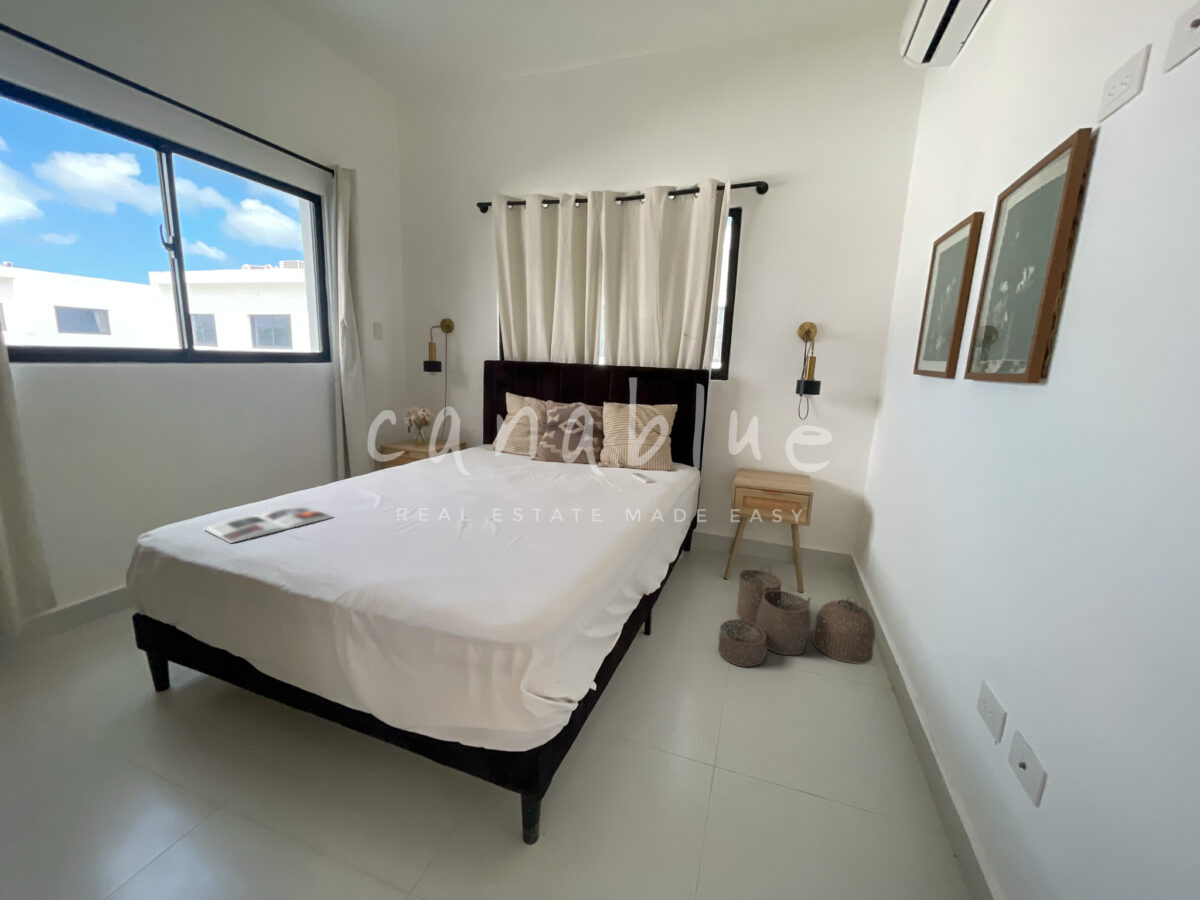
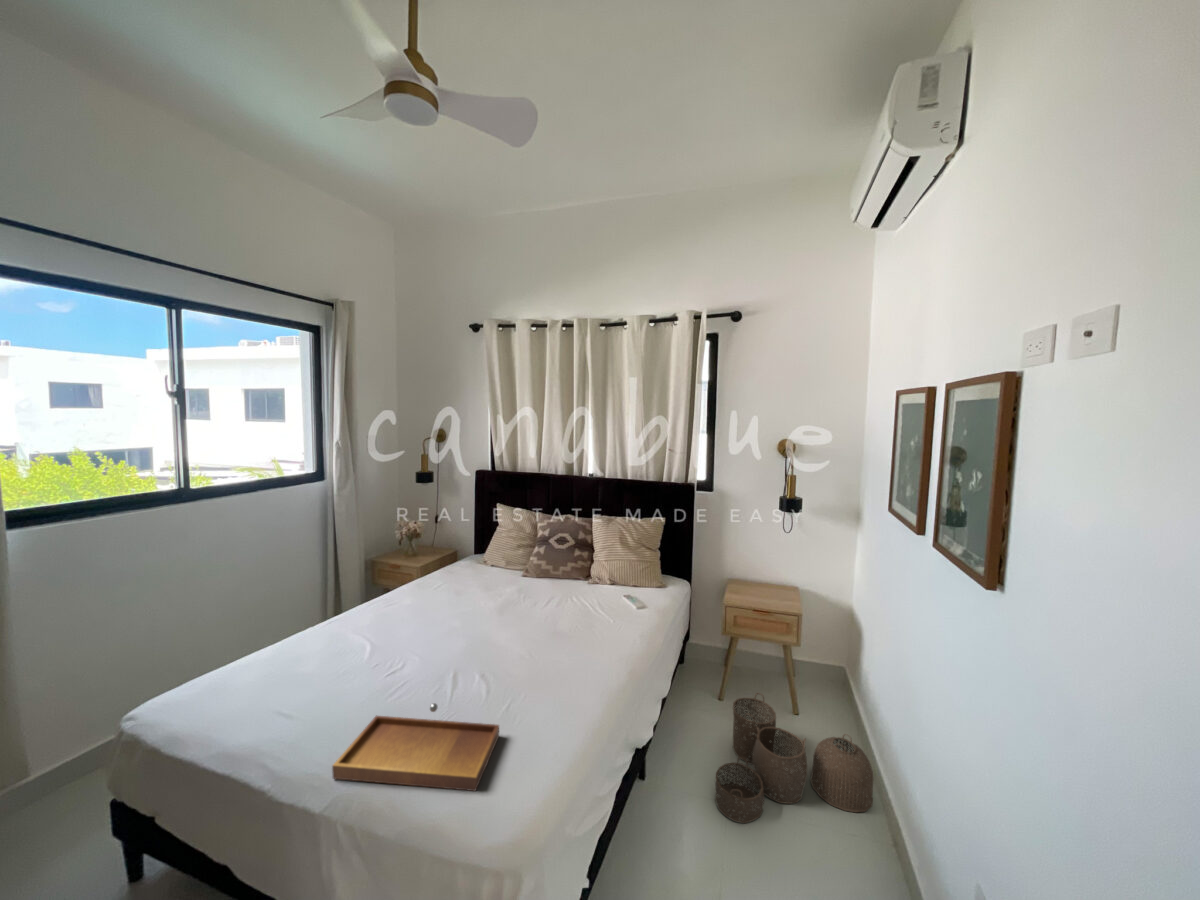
magazine: present [205,506,332,543] -> none [186,669,321,738]
tray: none [347,512,510,582] -> present [332,703,499,791]

